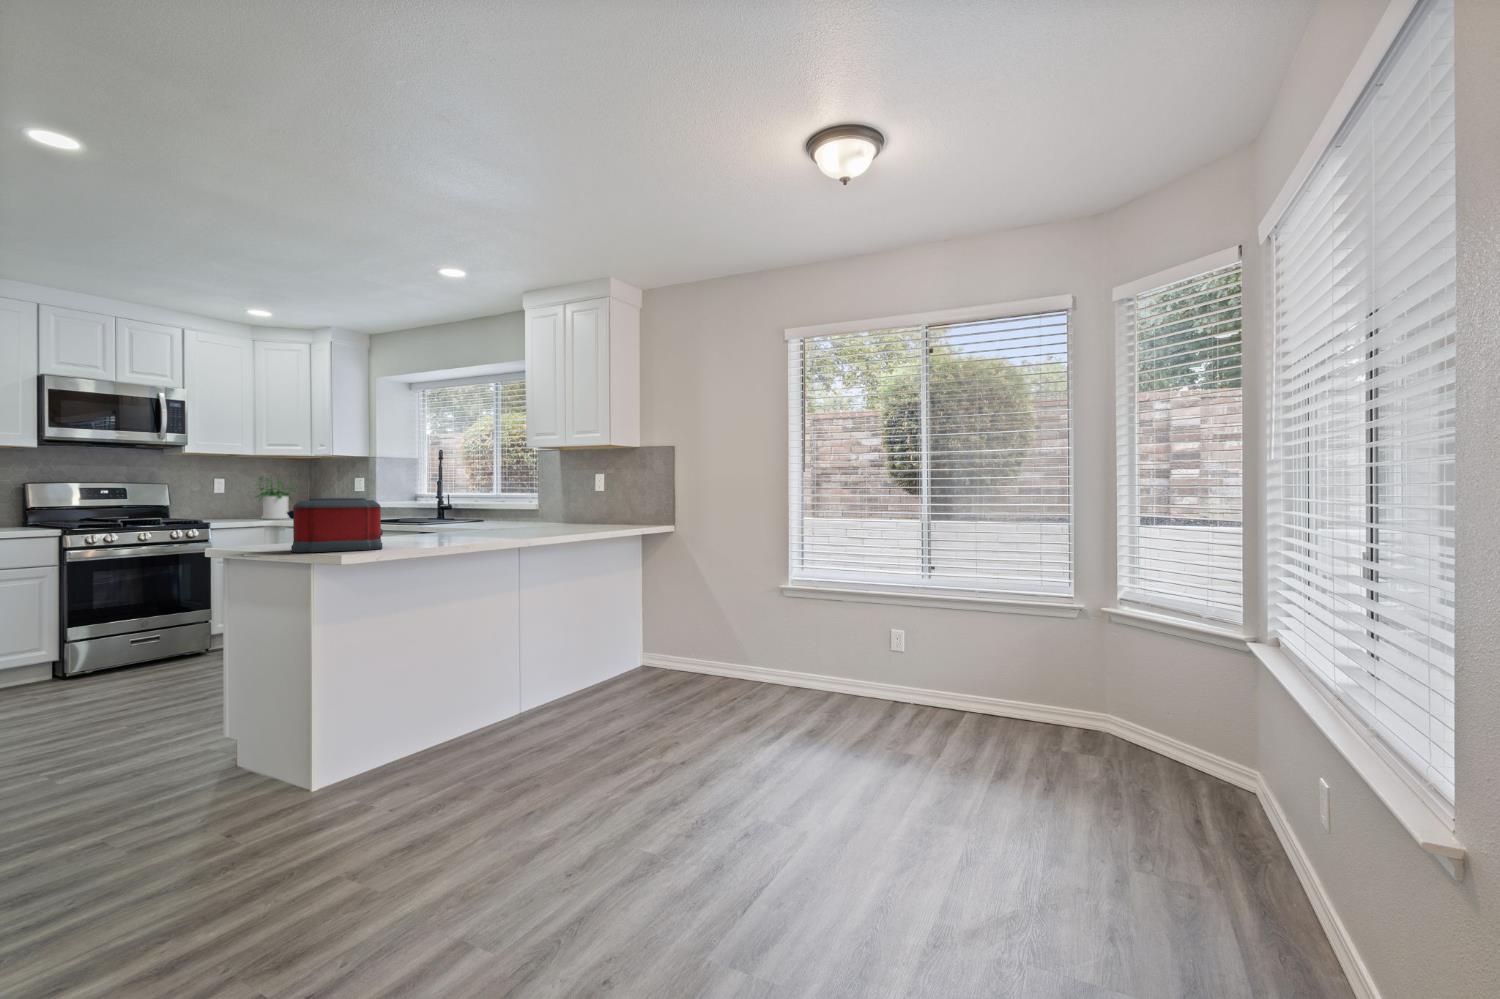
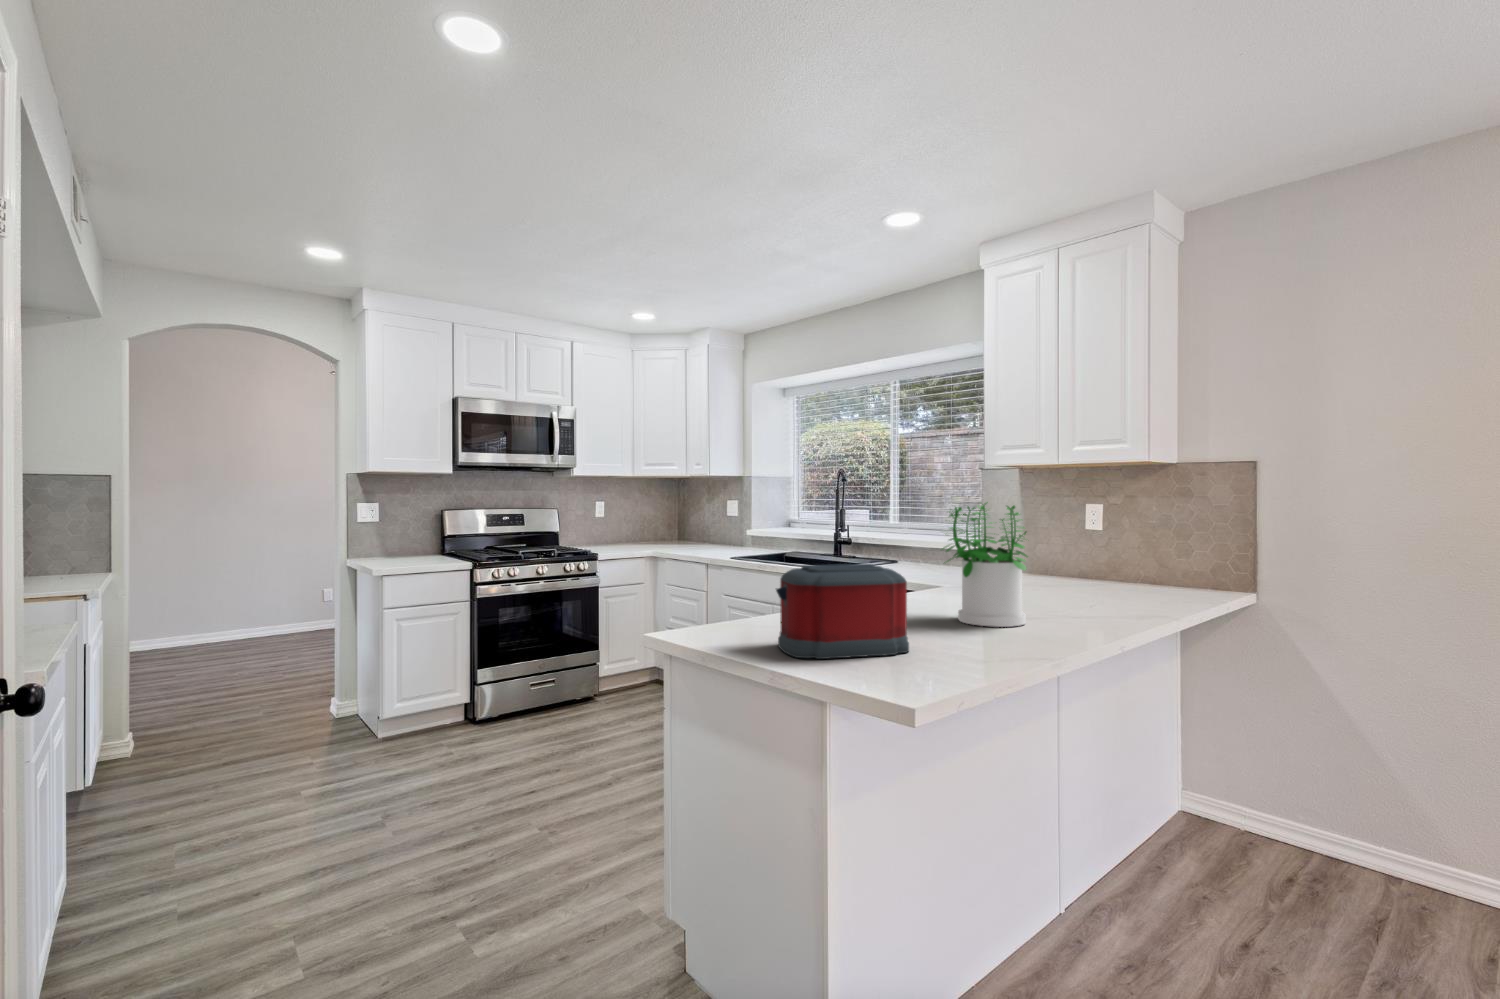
potted plant: present [256,477,294,519] -> present [942,502,1028,627]

